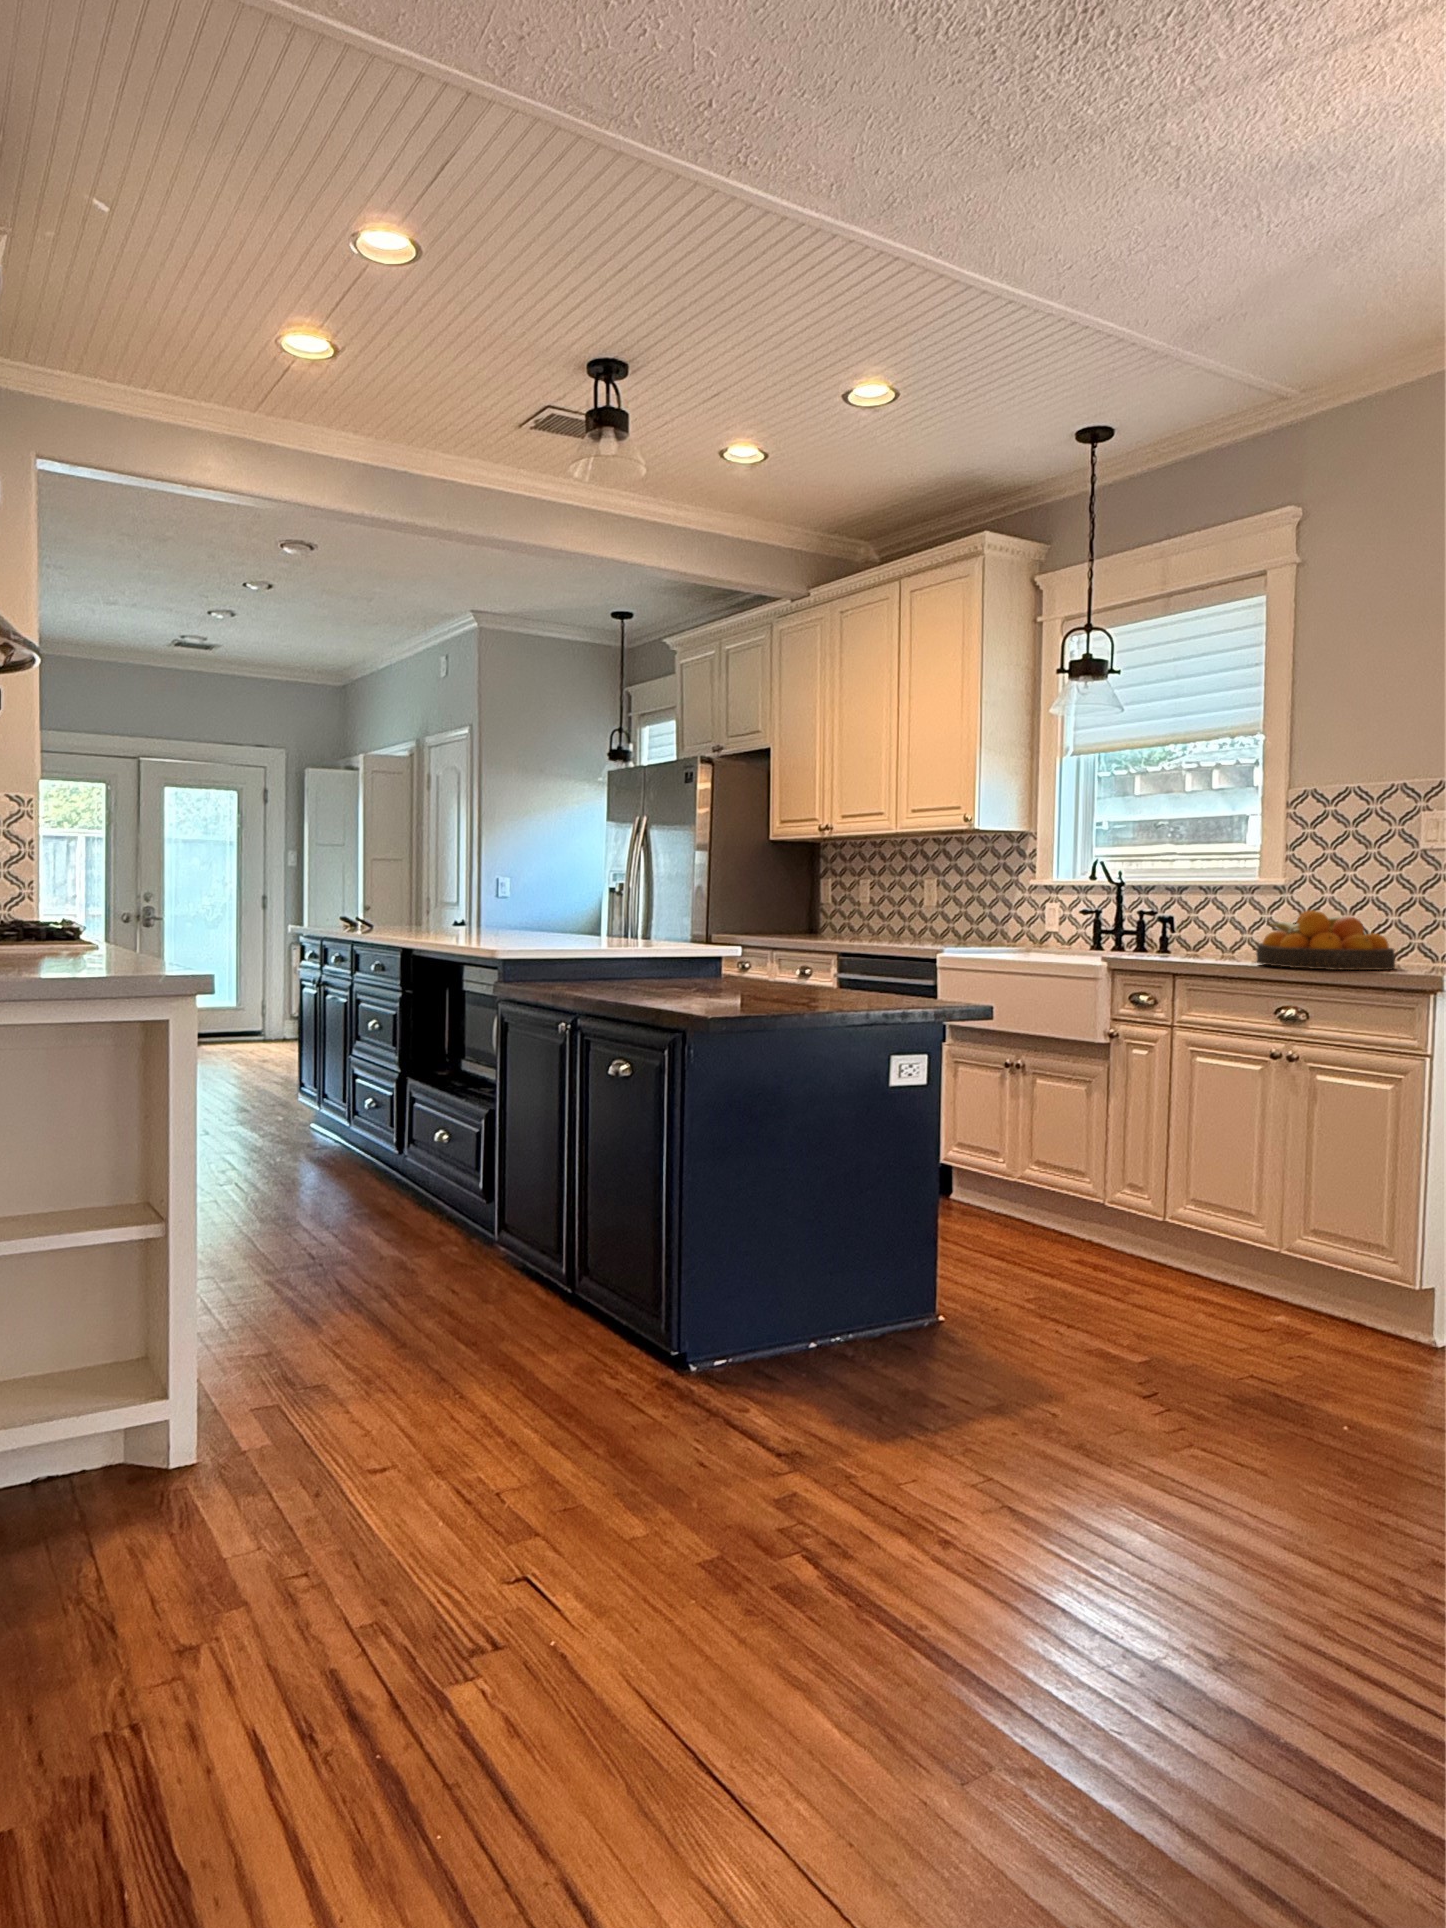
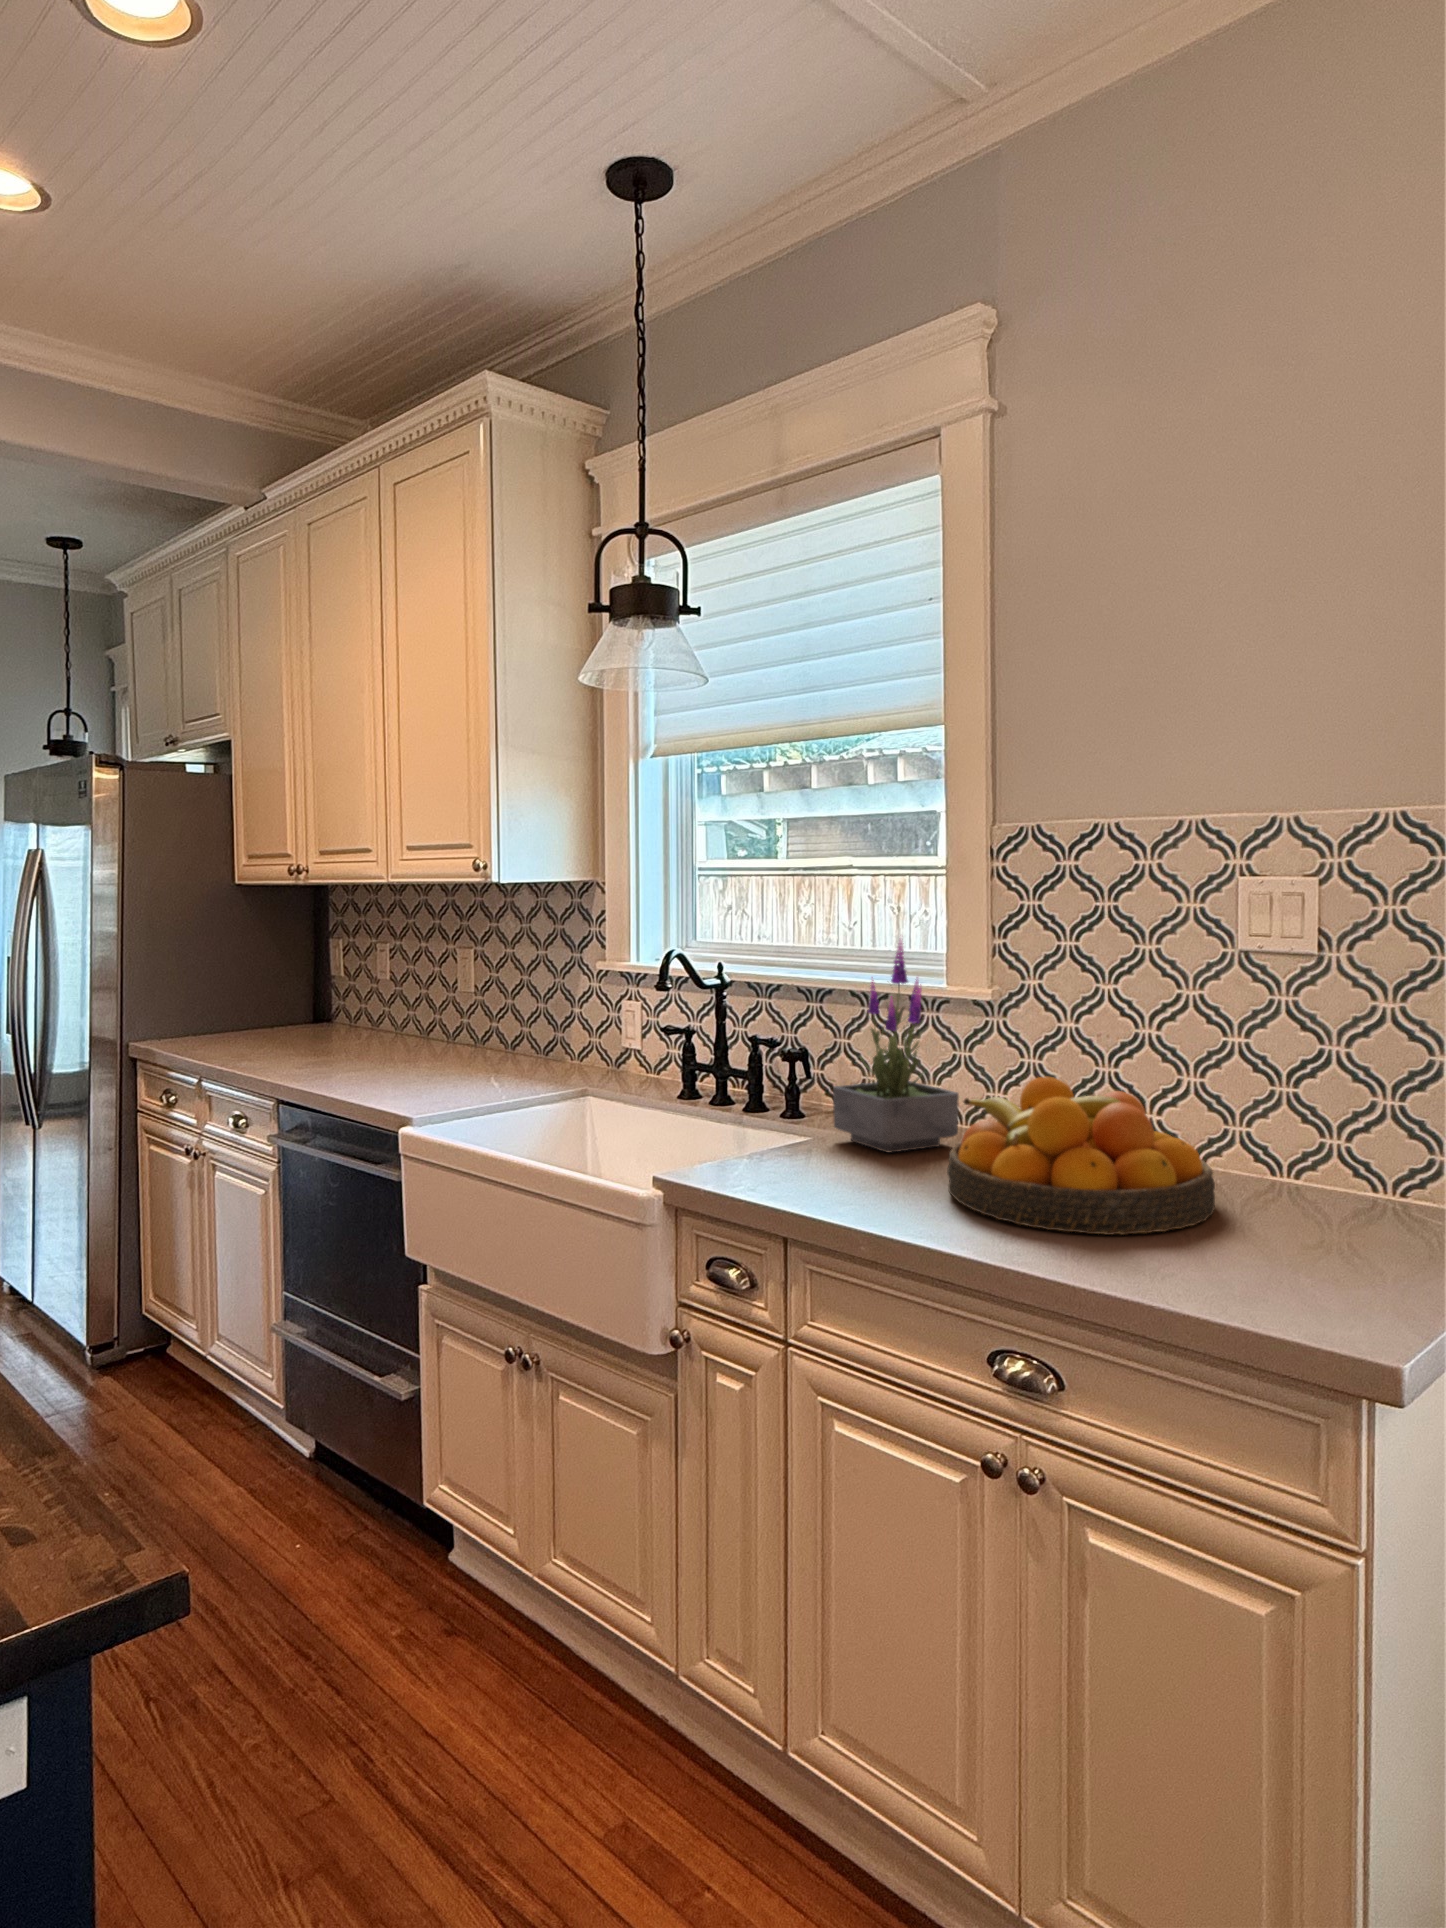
potted plant: none [1191,847,1263,959] -> present [833,940,959,1153]

